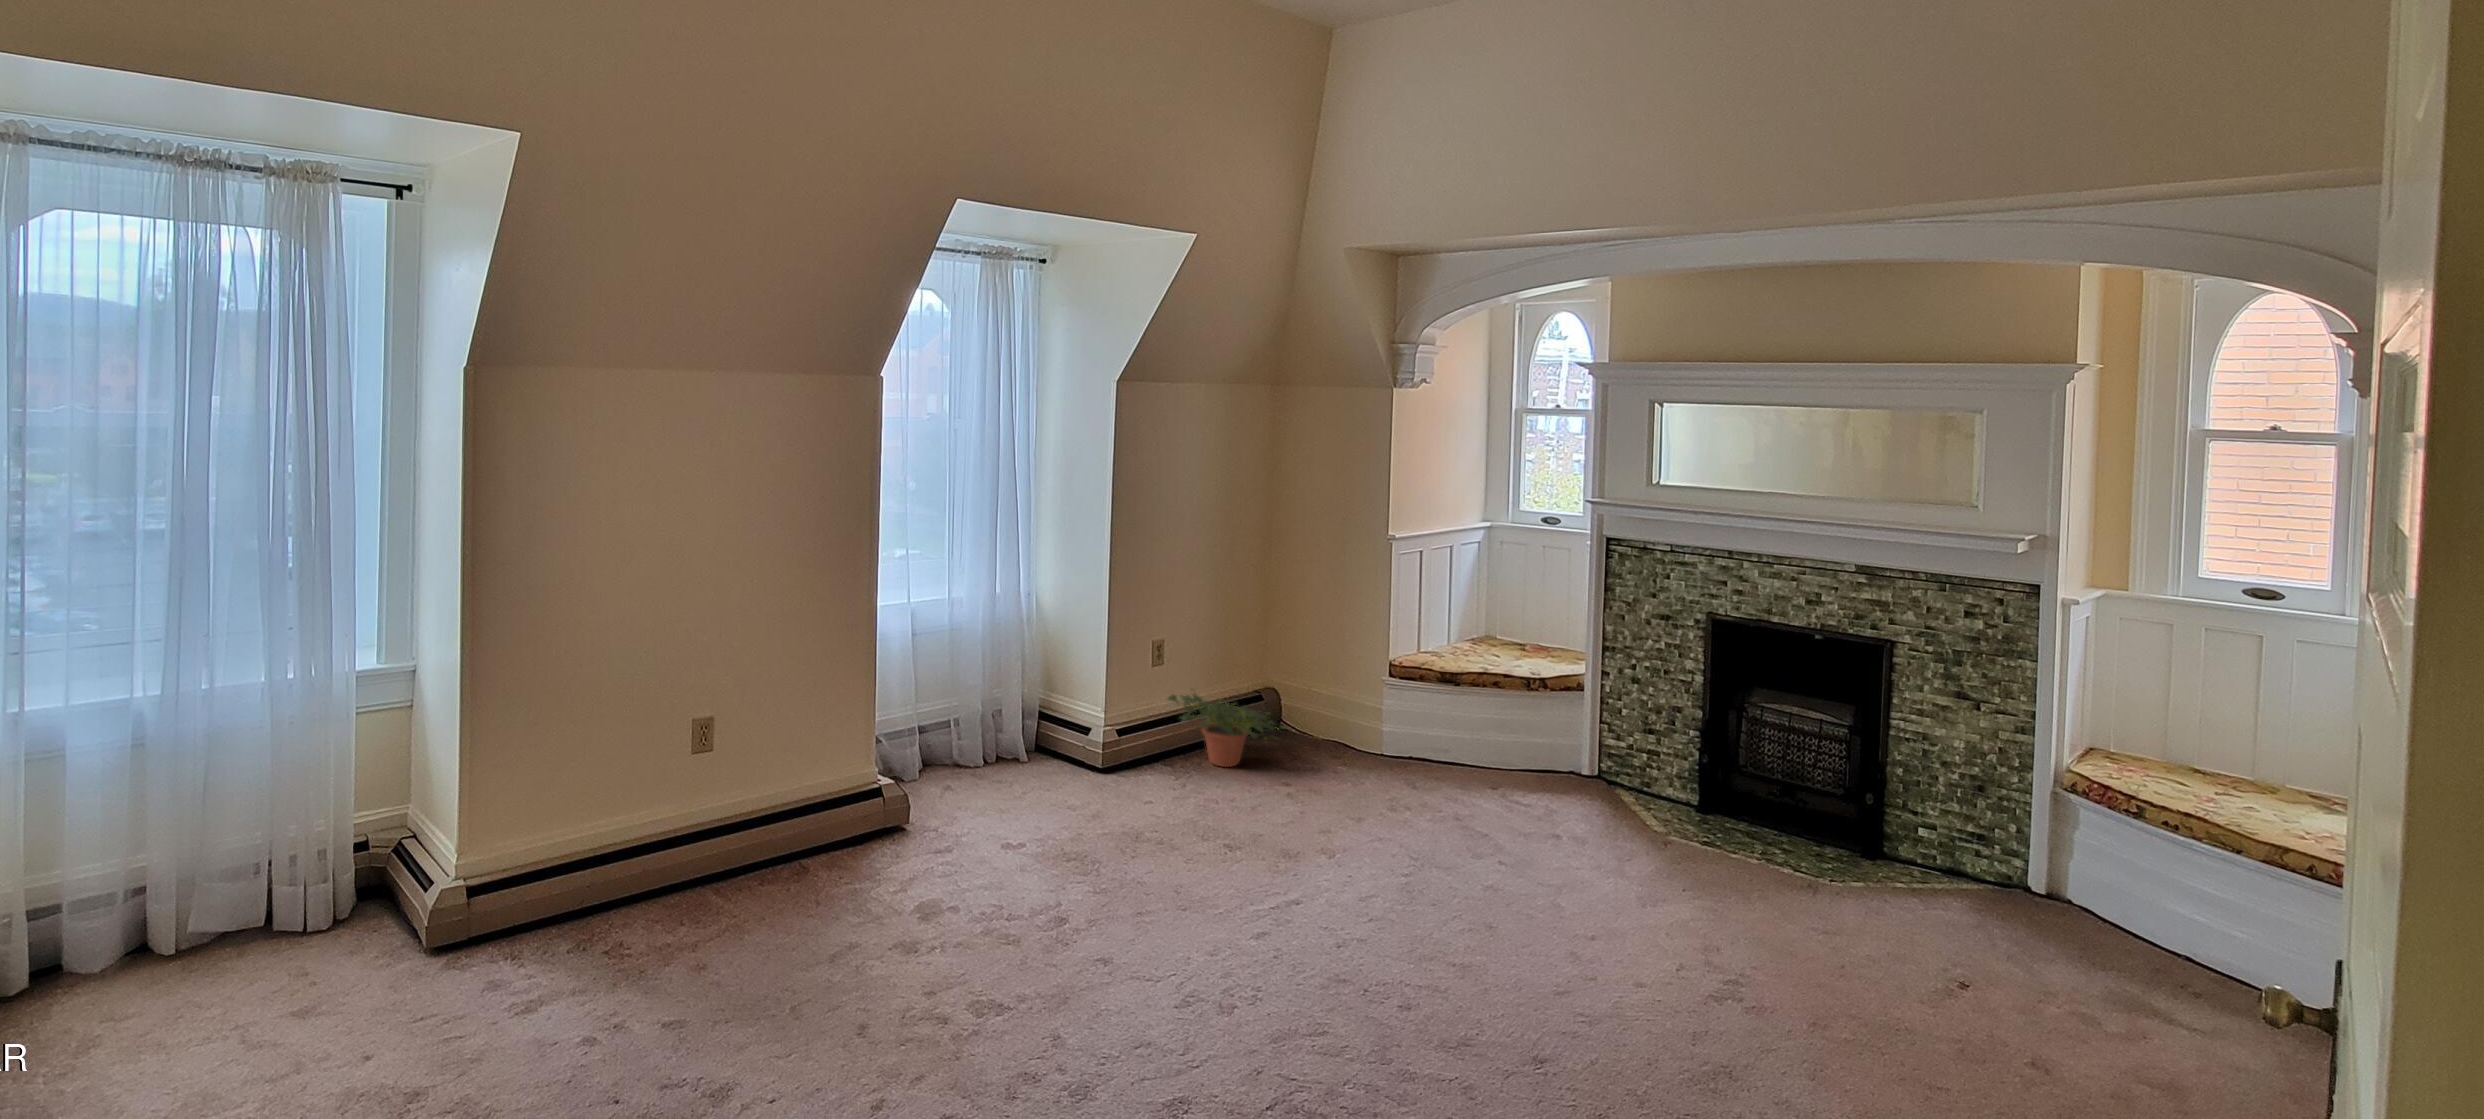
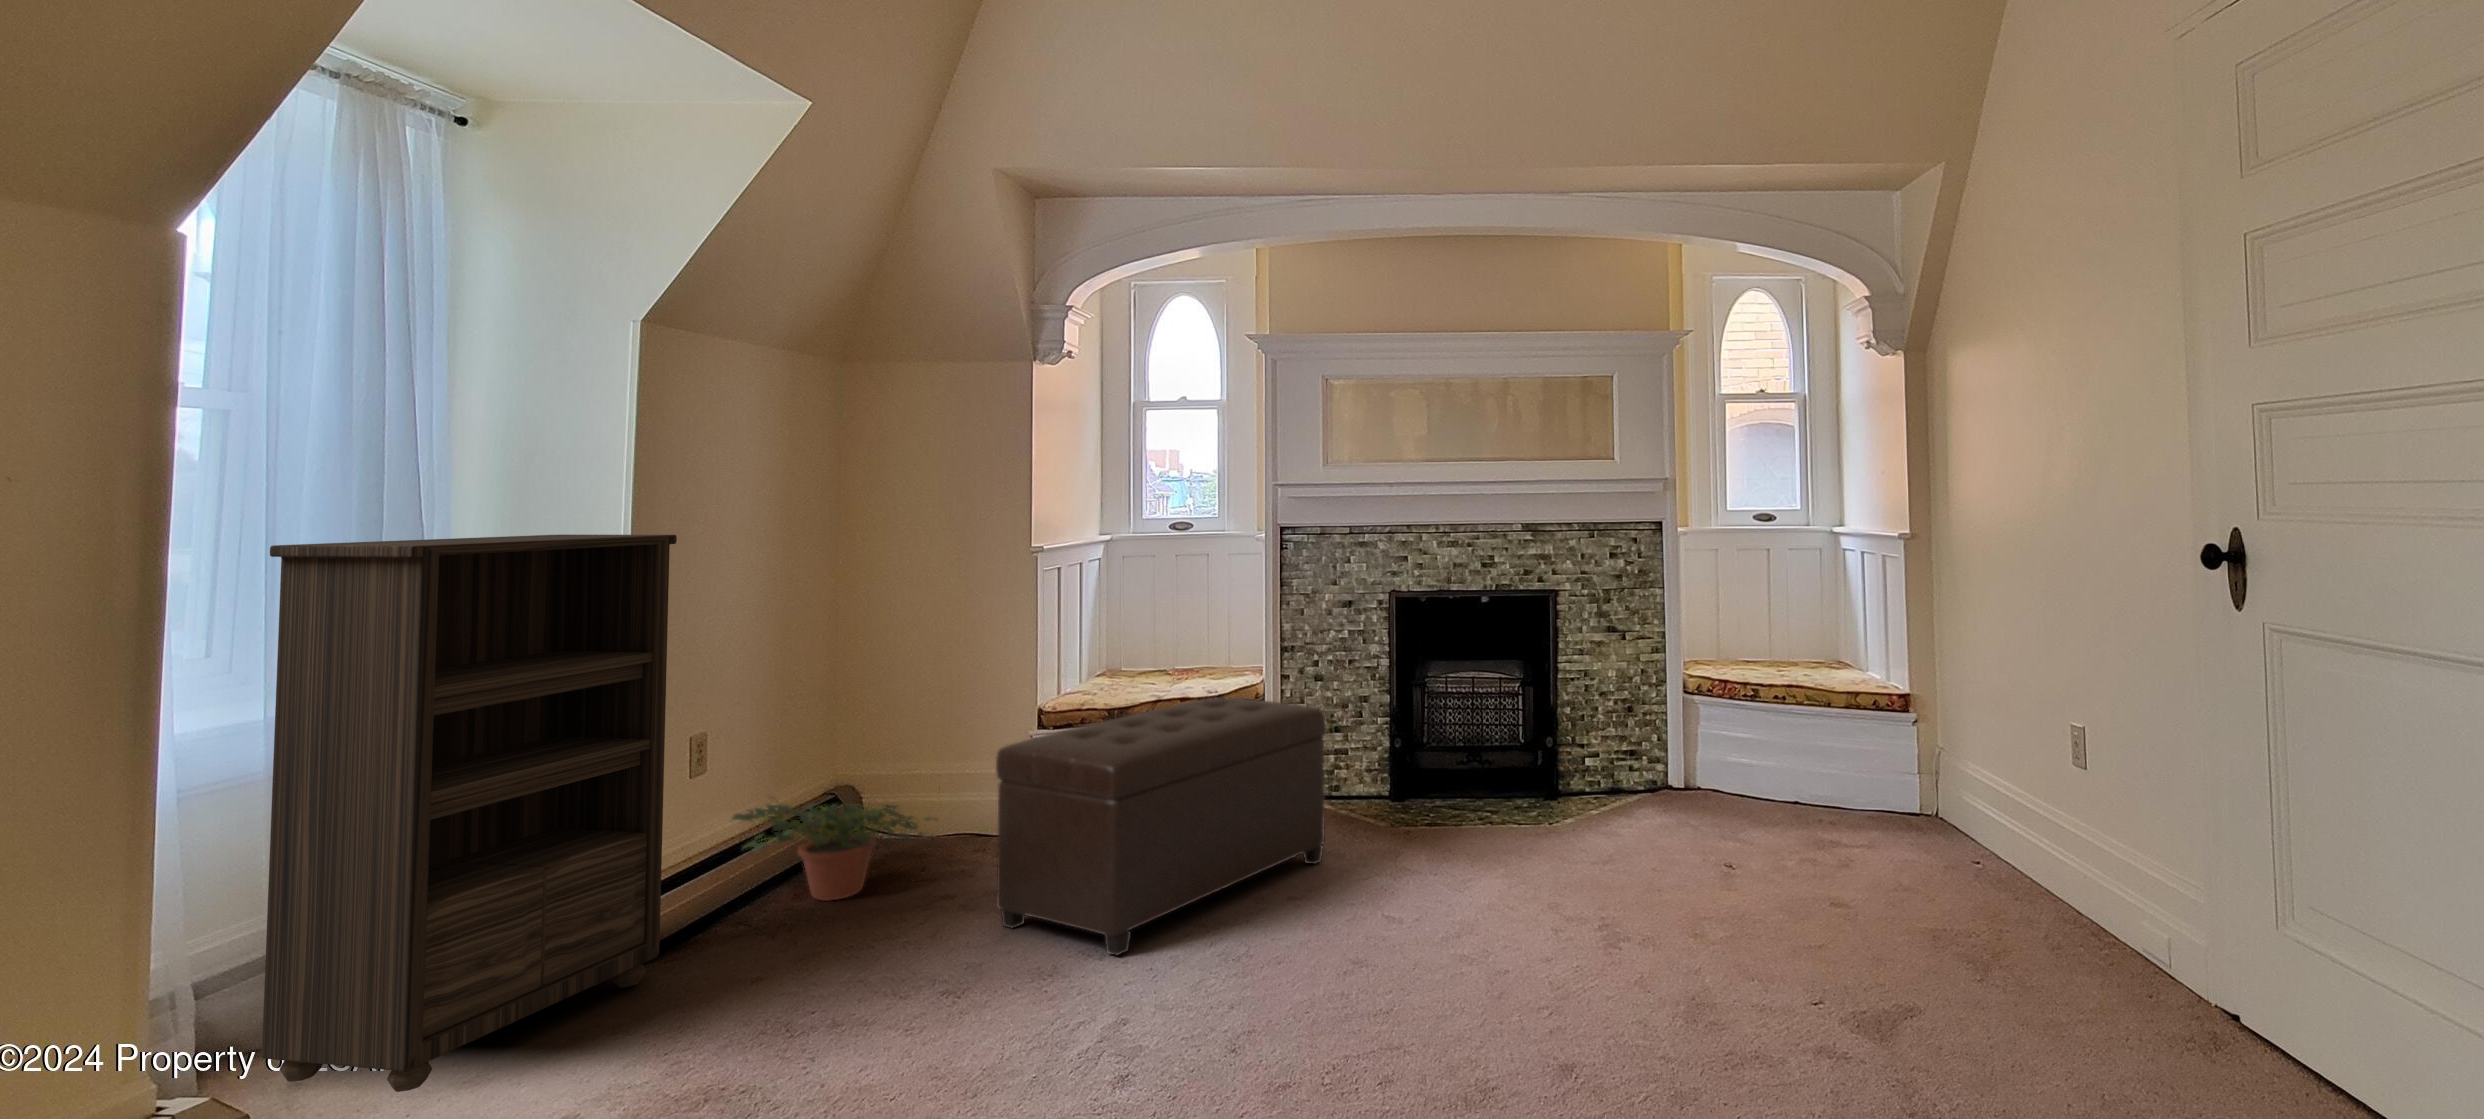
bookshelf: none [944,512,1119,801] -> present [262,535,677,1092]
ottoman: none [1290,682,1565,854] -> present [996,697,1326,955]

